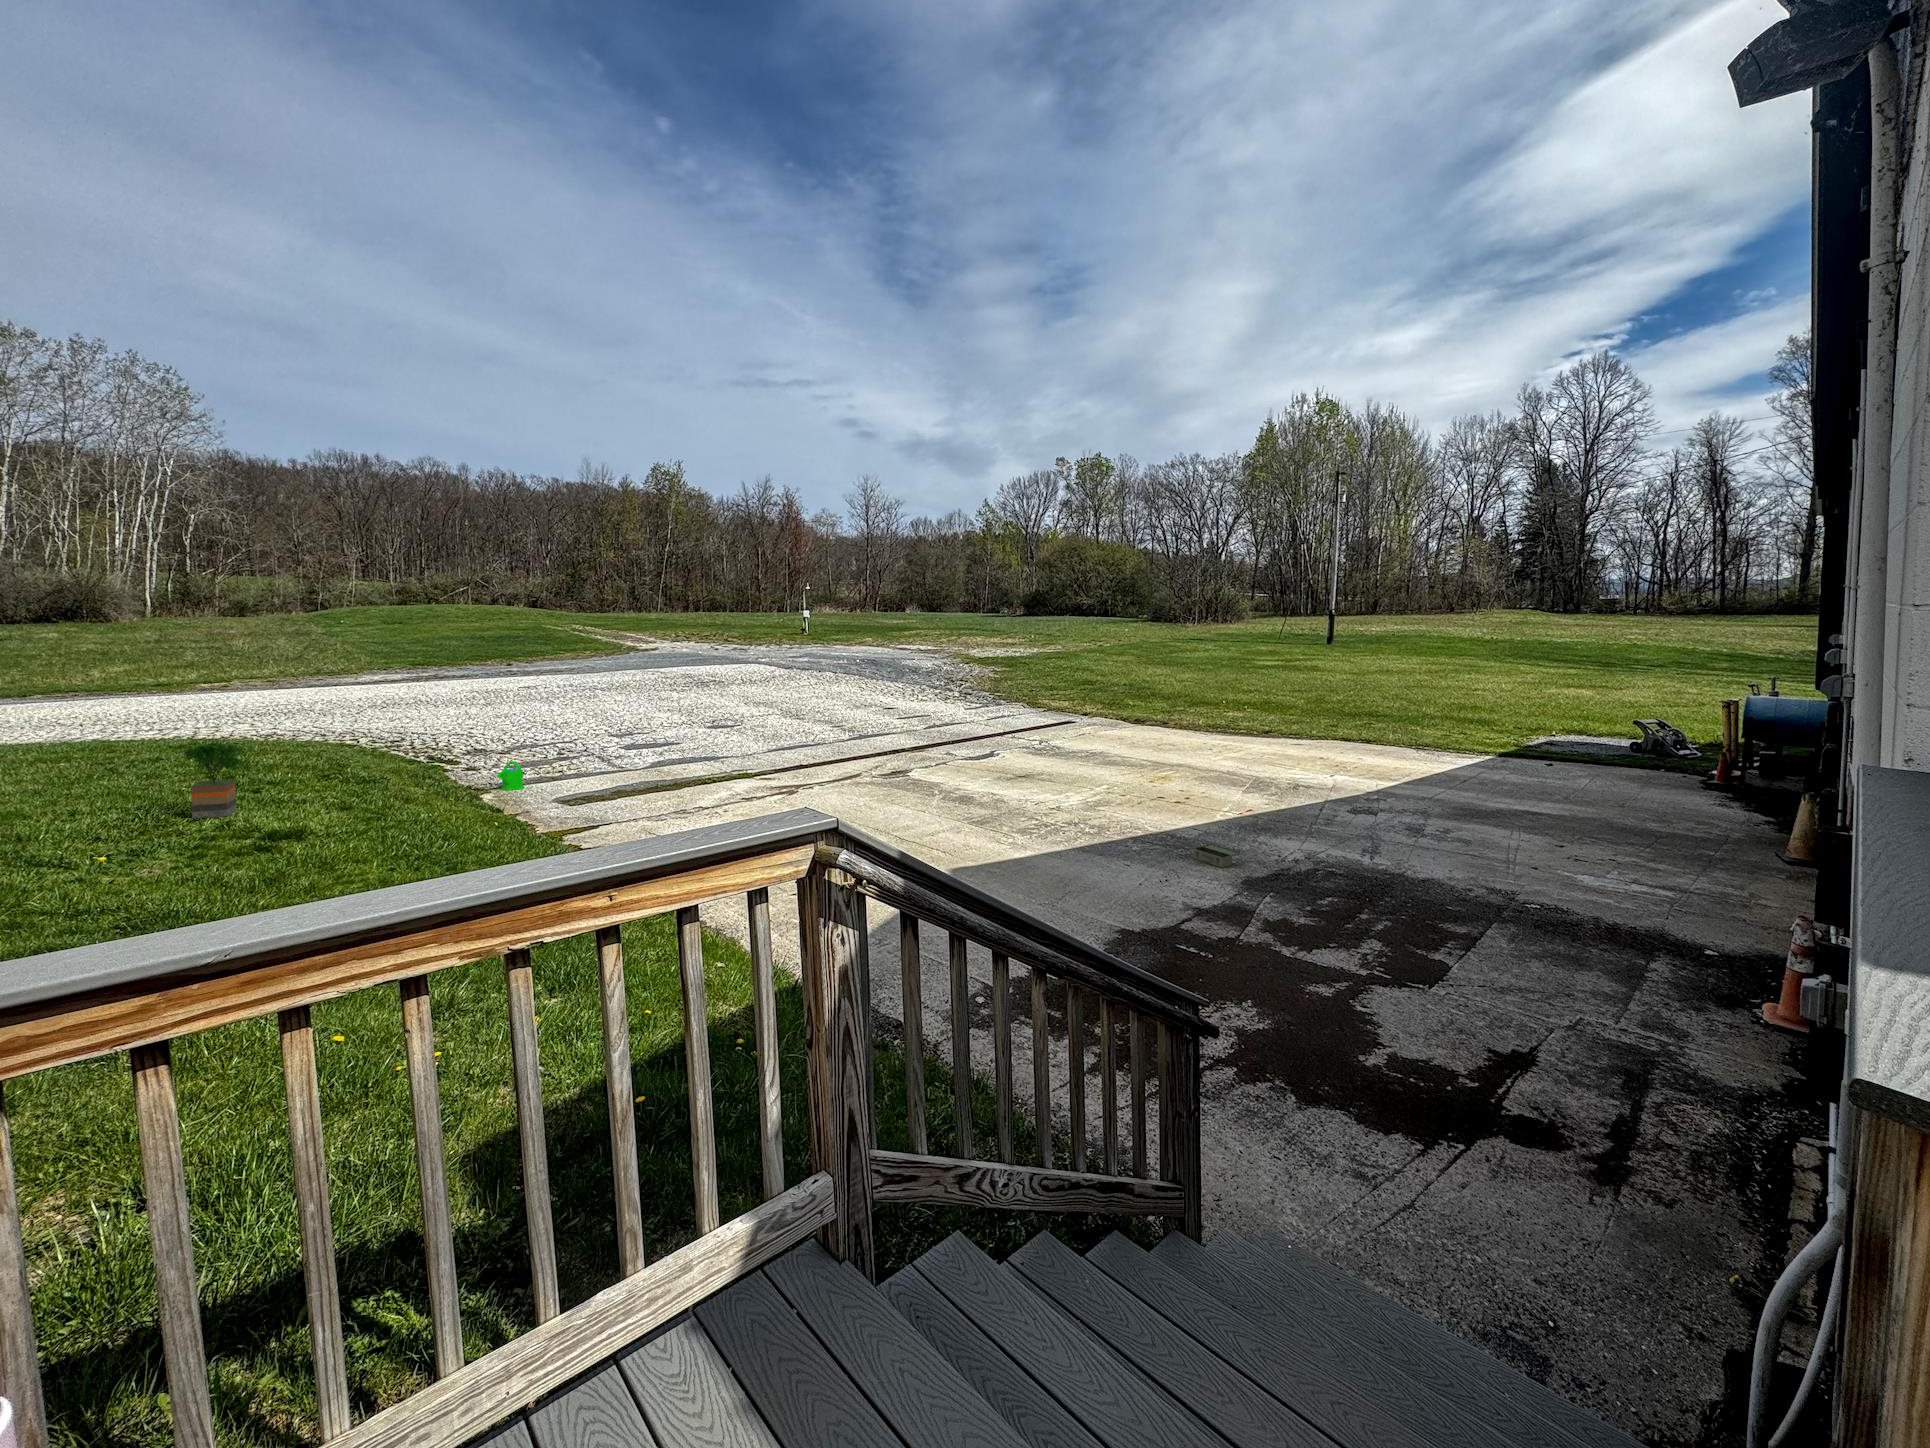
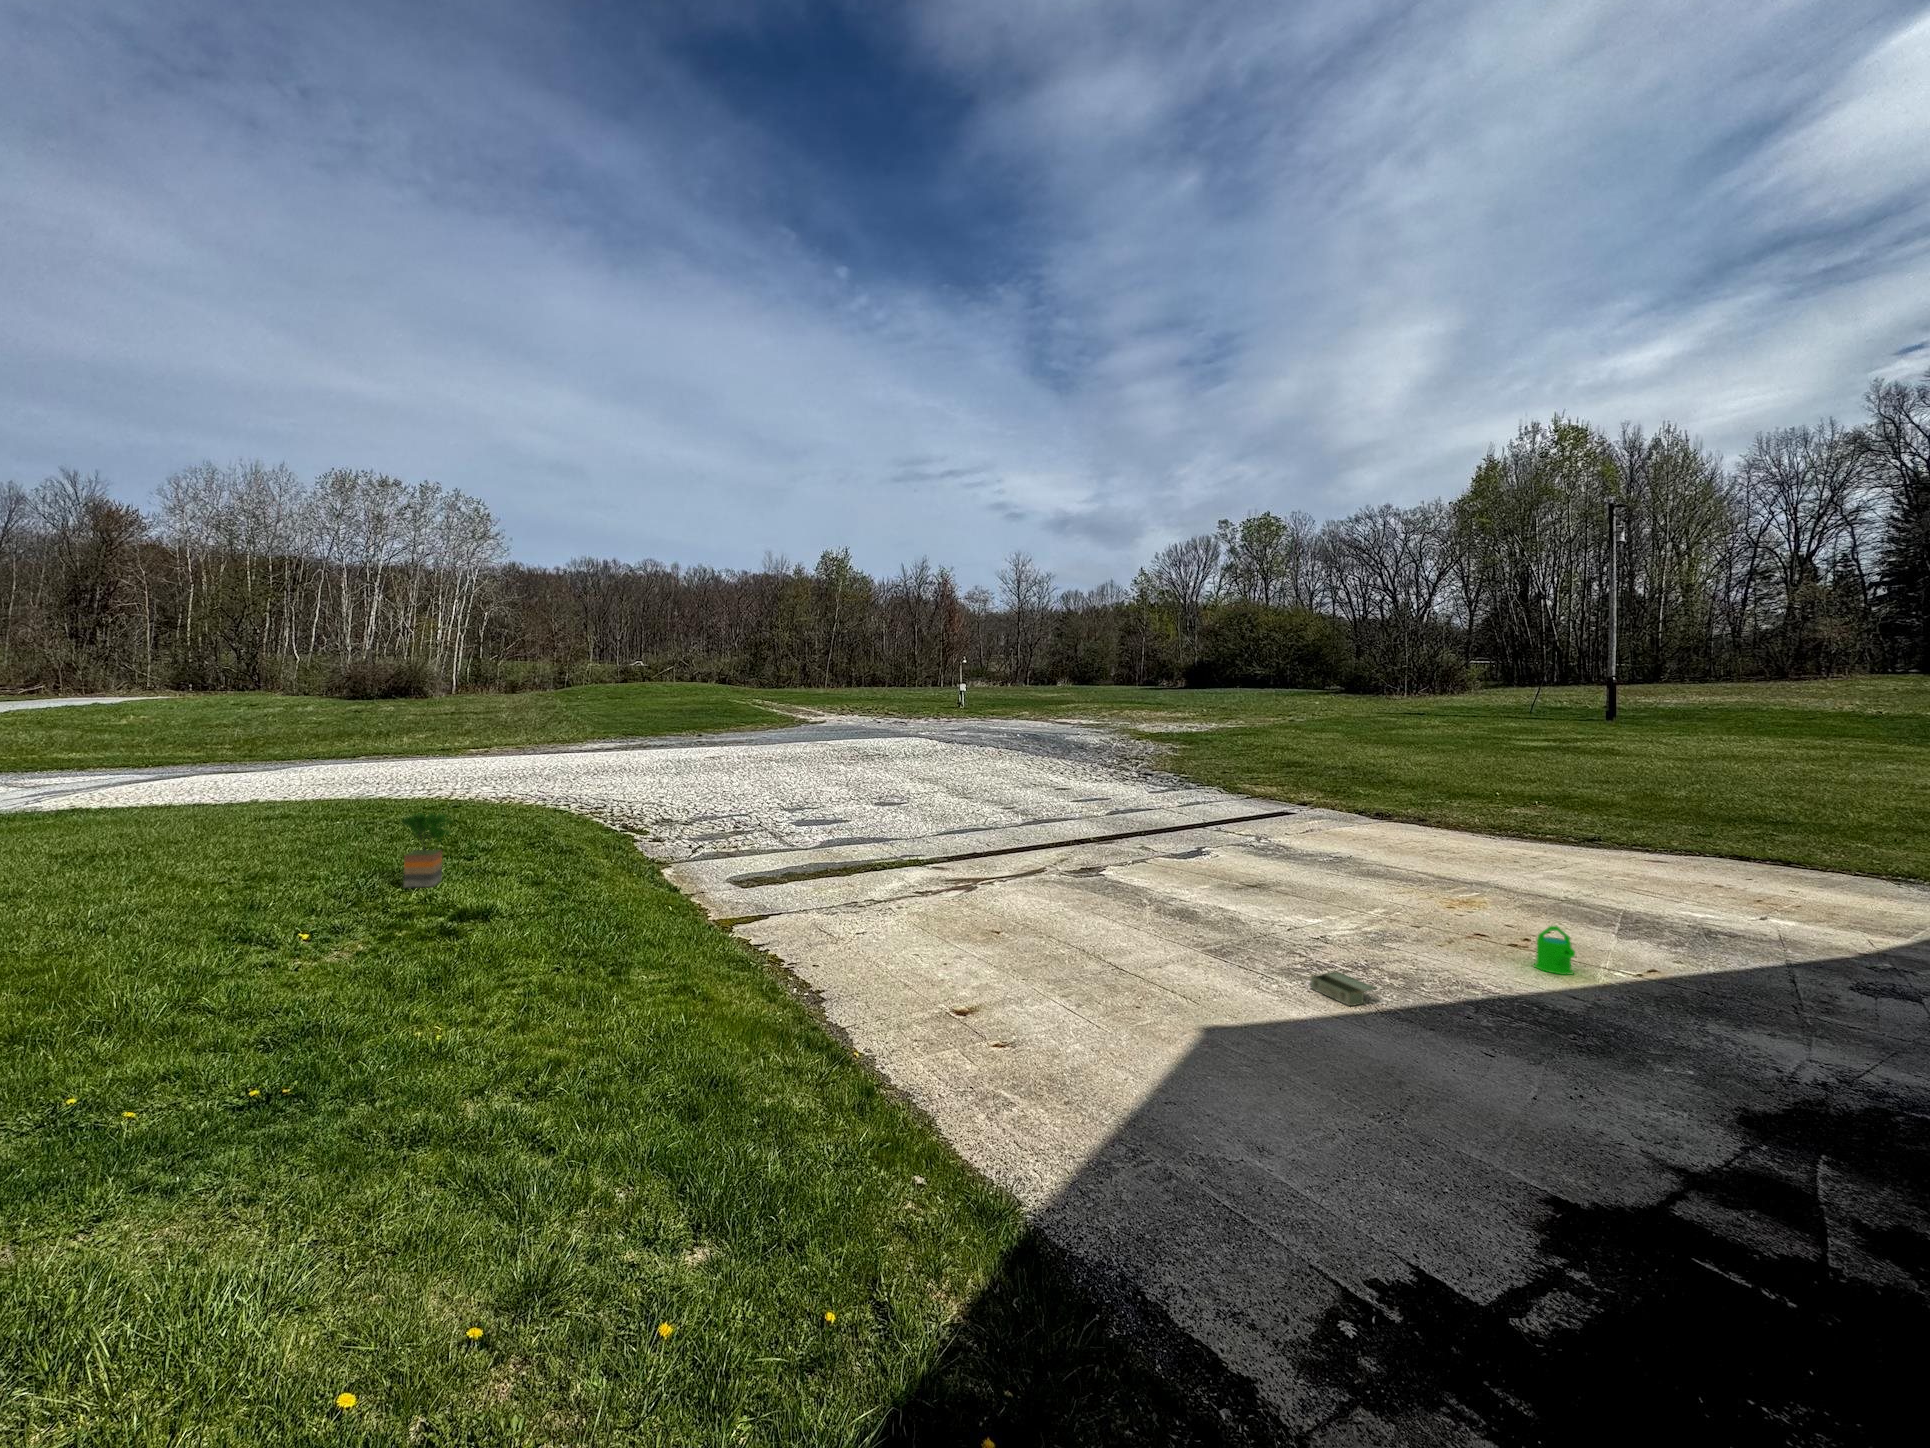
watering can: present [497,761,524,790] -> present [1534,926,1575,974]
toolbox: present [1193,844,1241,868] -> present [1310,972,1376,1006]

